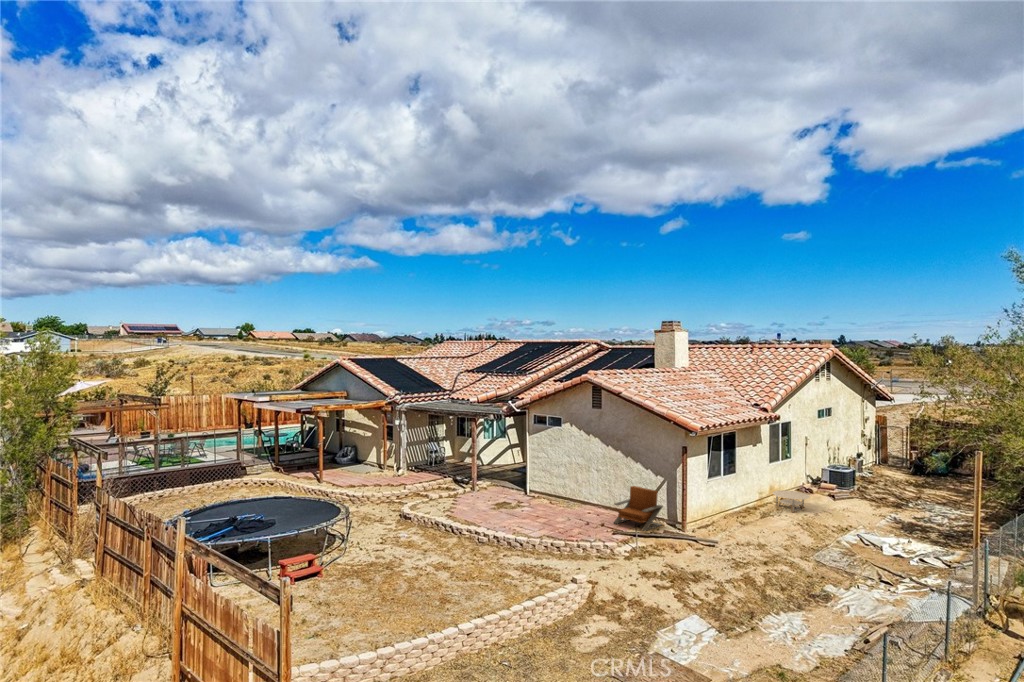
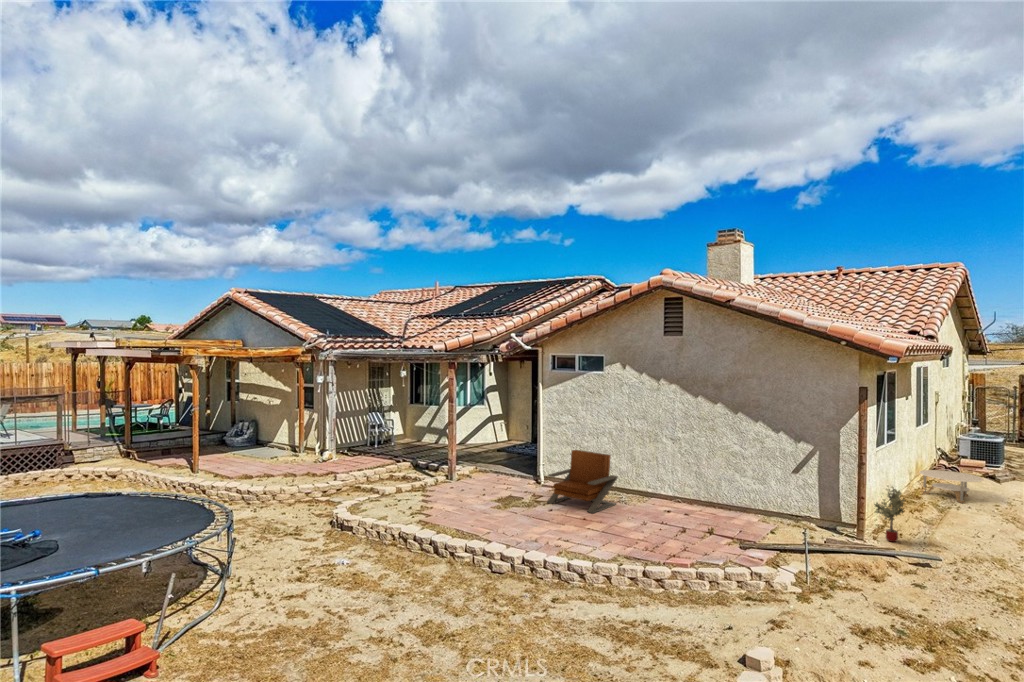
lounge chair: present [614,486,663,531] -> present [547,450,618,513]
potted tree: none [705,501,725,534] -> present [874,486,905,542]

